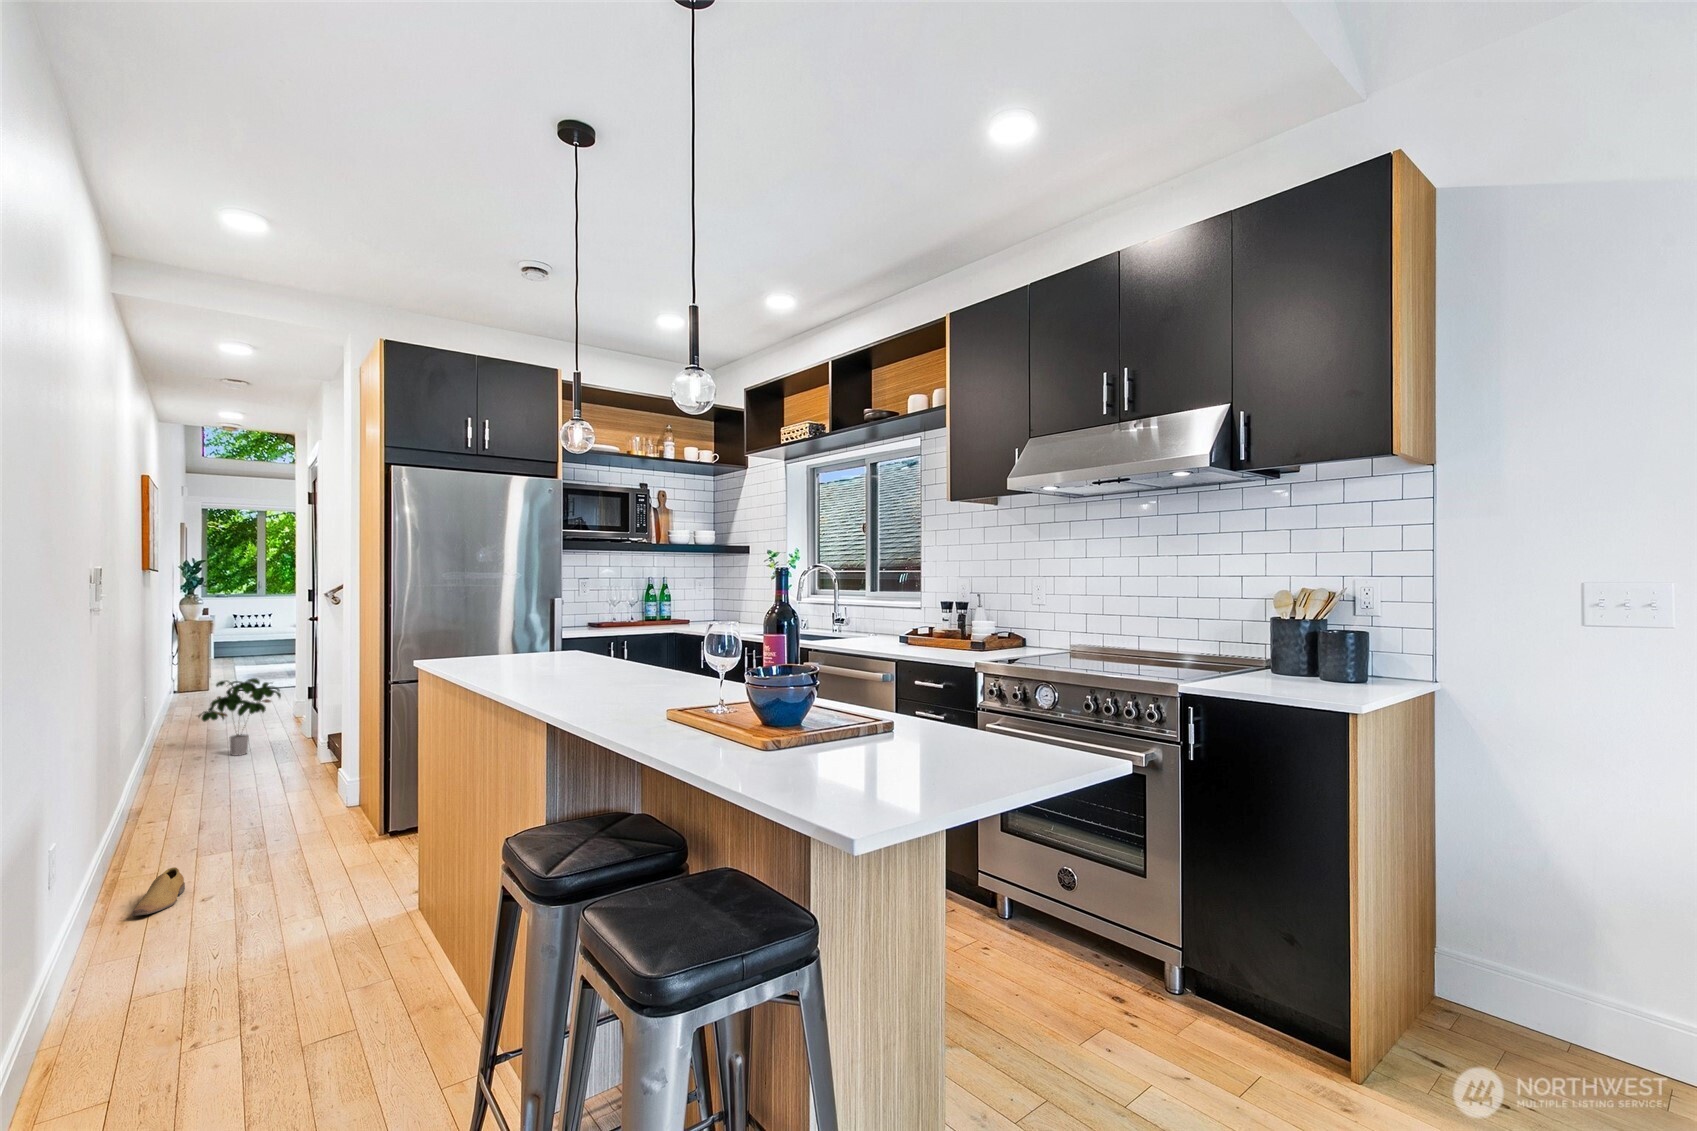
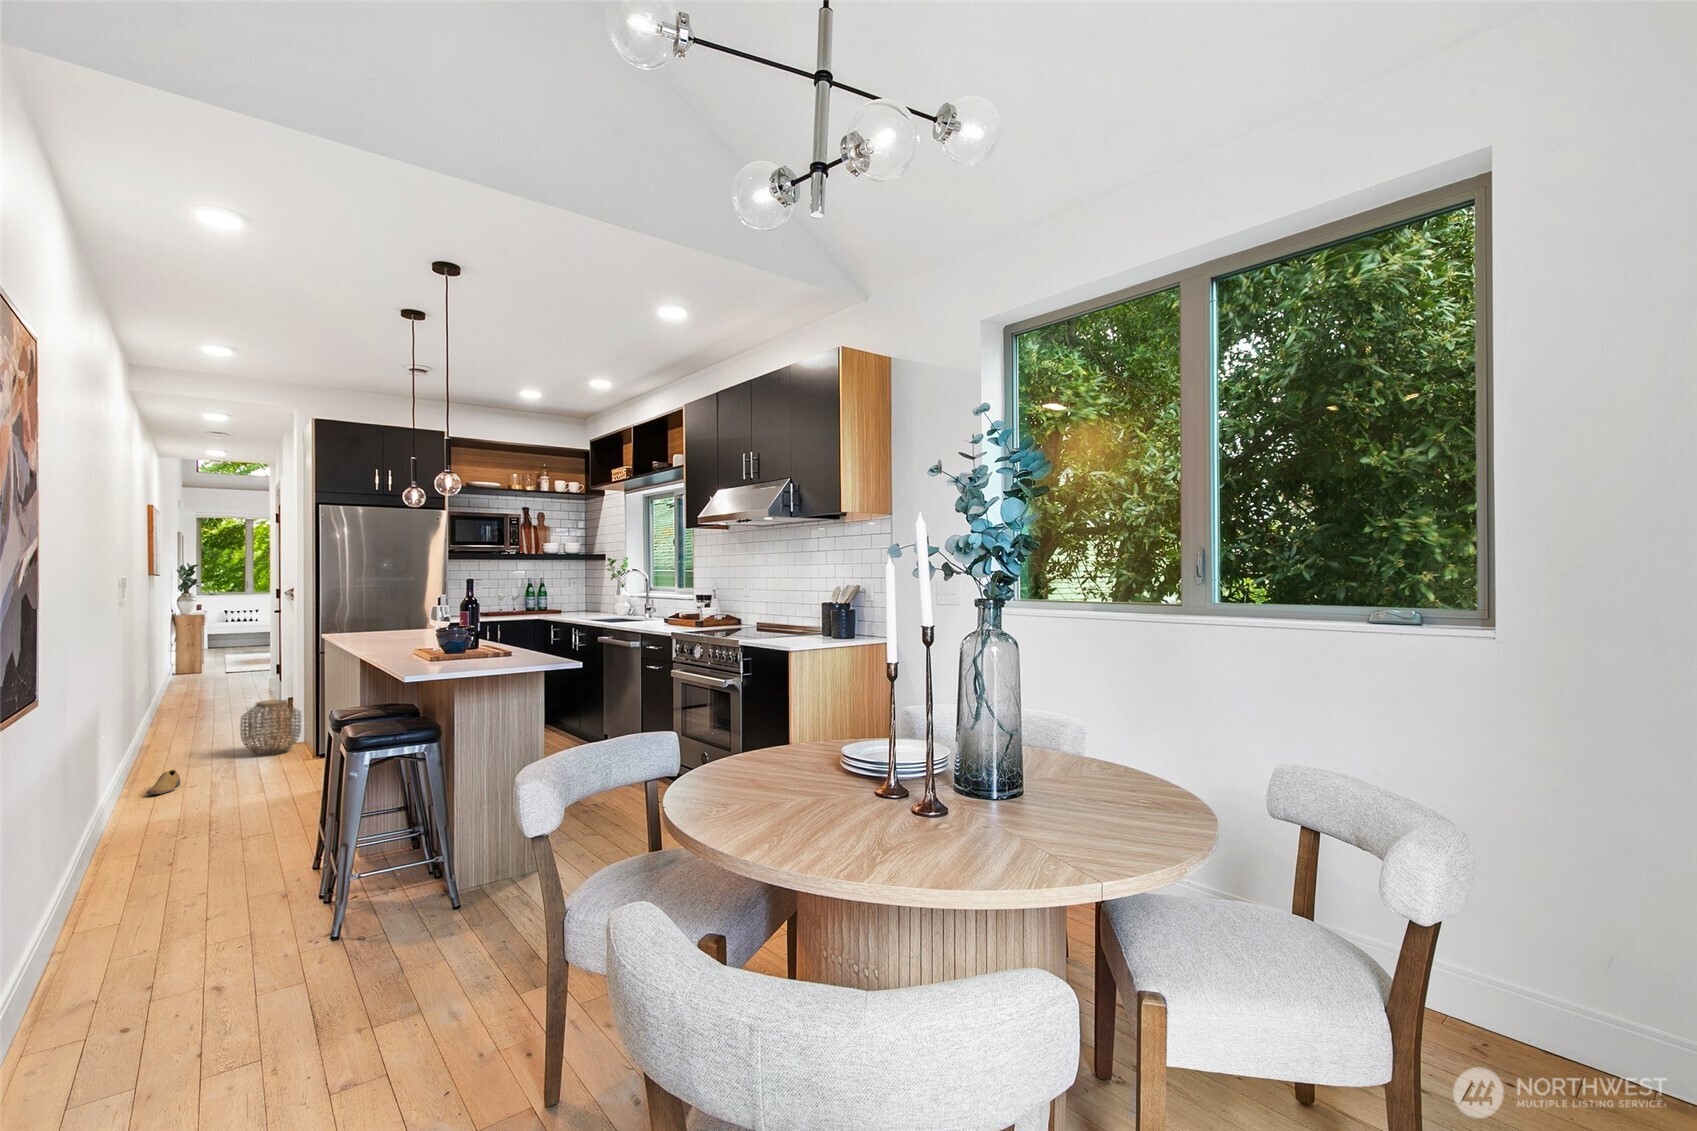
potted plant: present [199,678,281,756] -> none [191,657,255,715]
woven basket: none [271,747,356,830] -> present [240,700,301,755]

